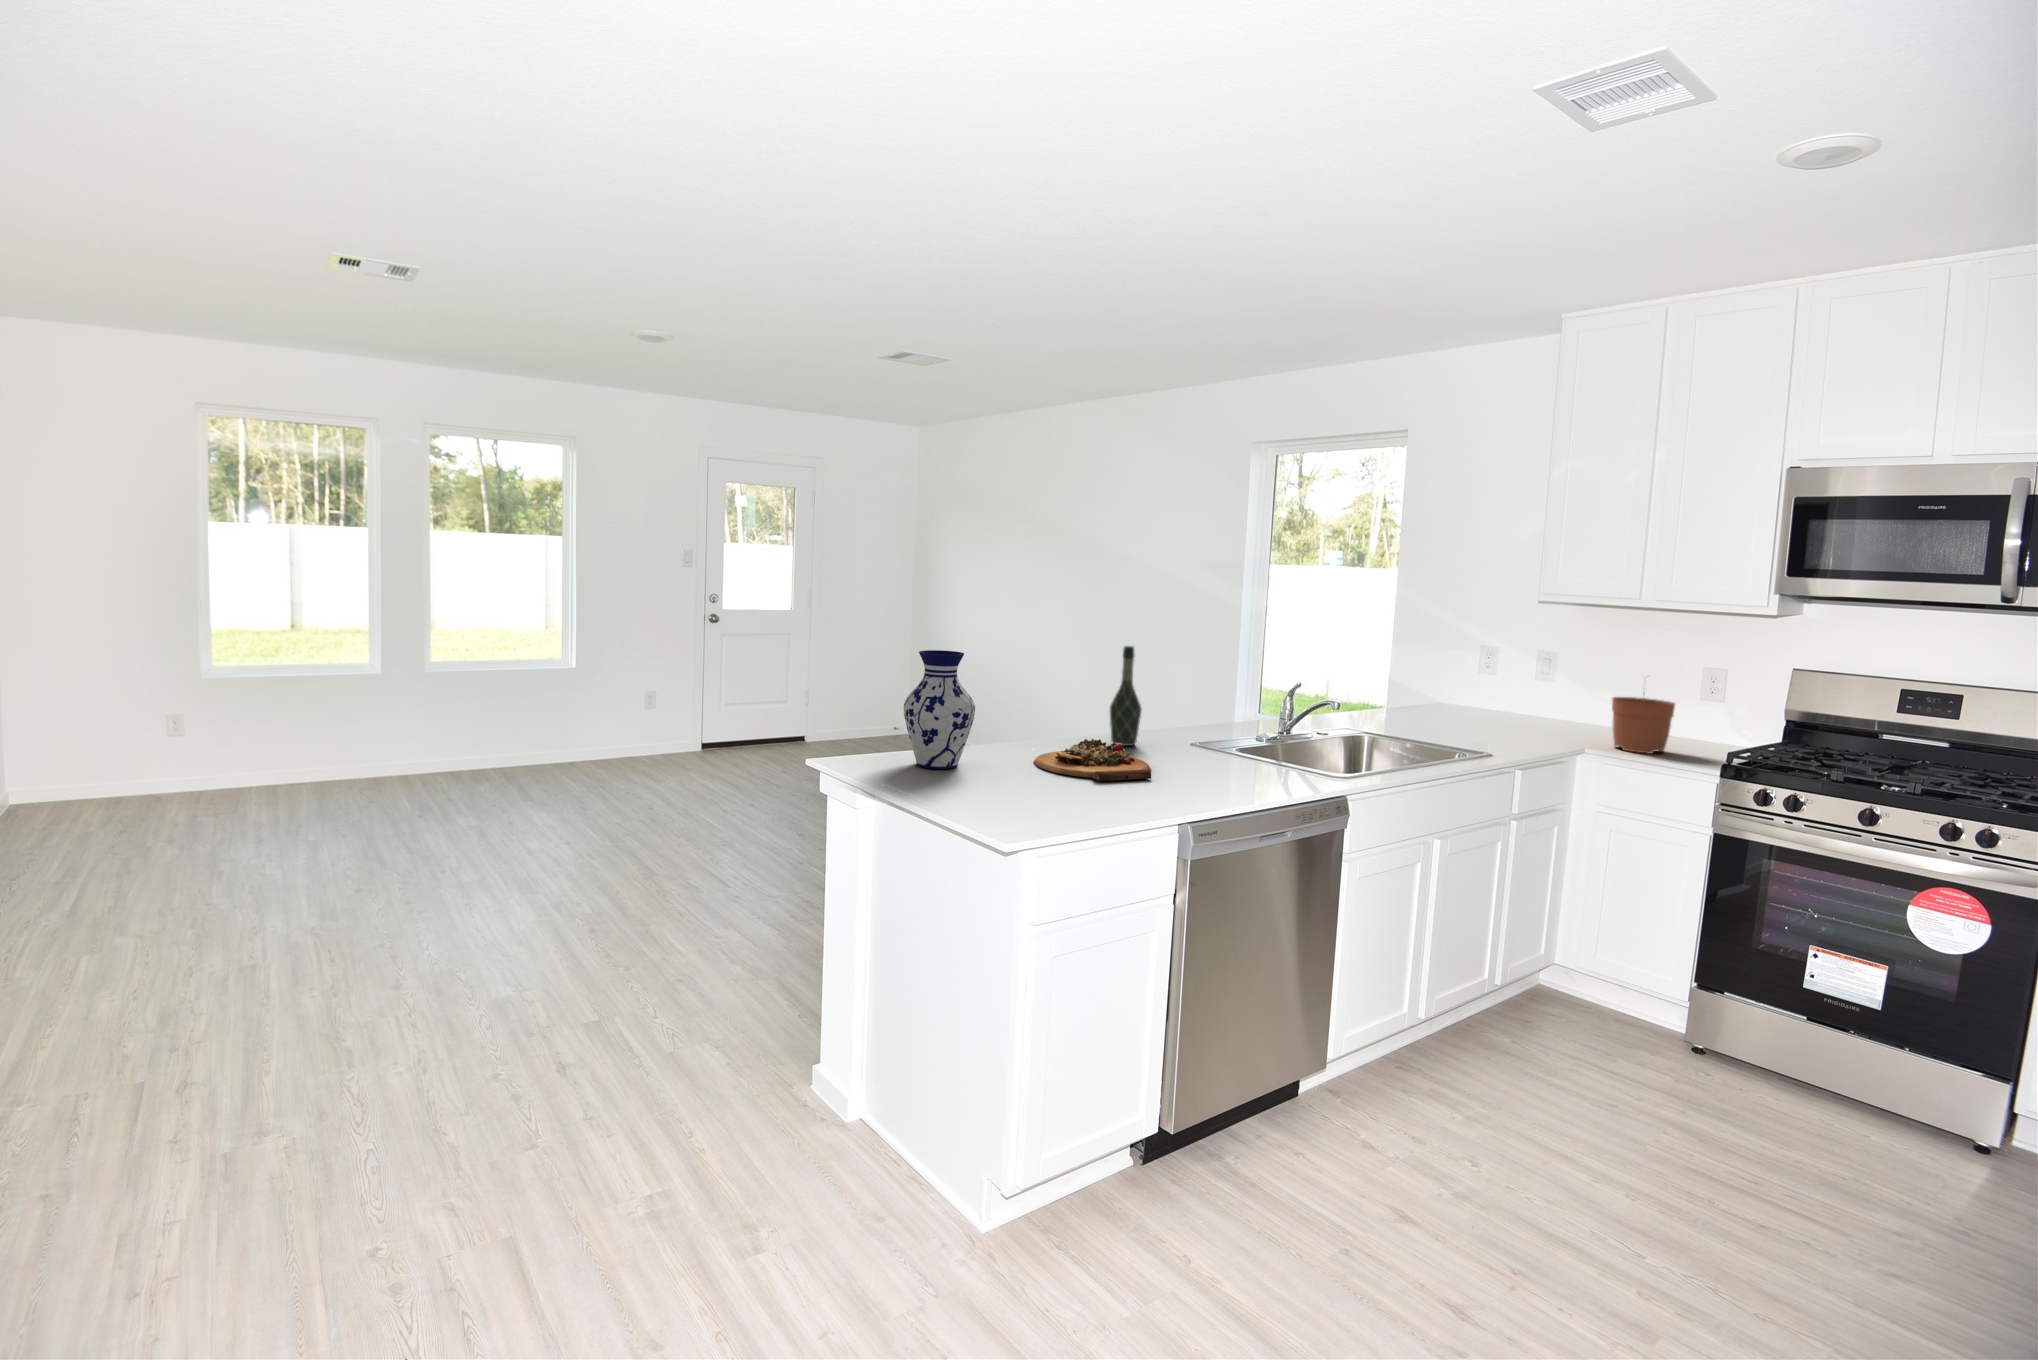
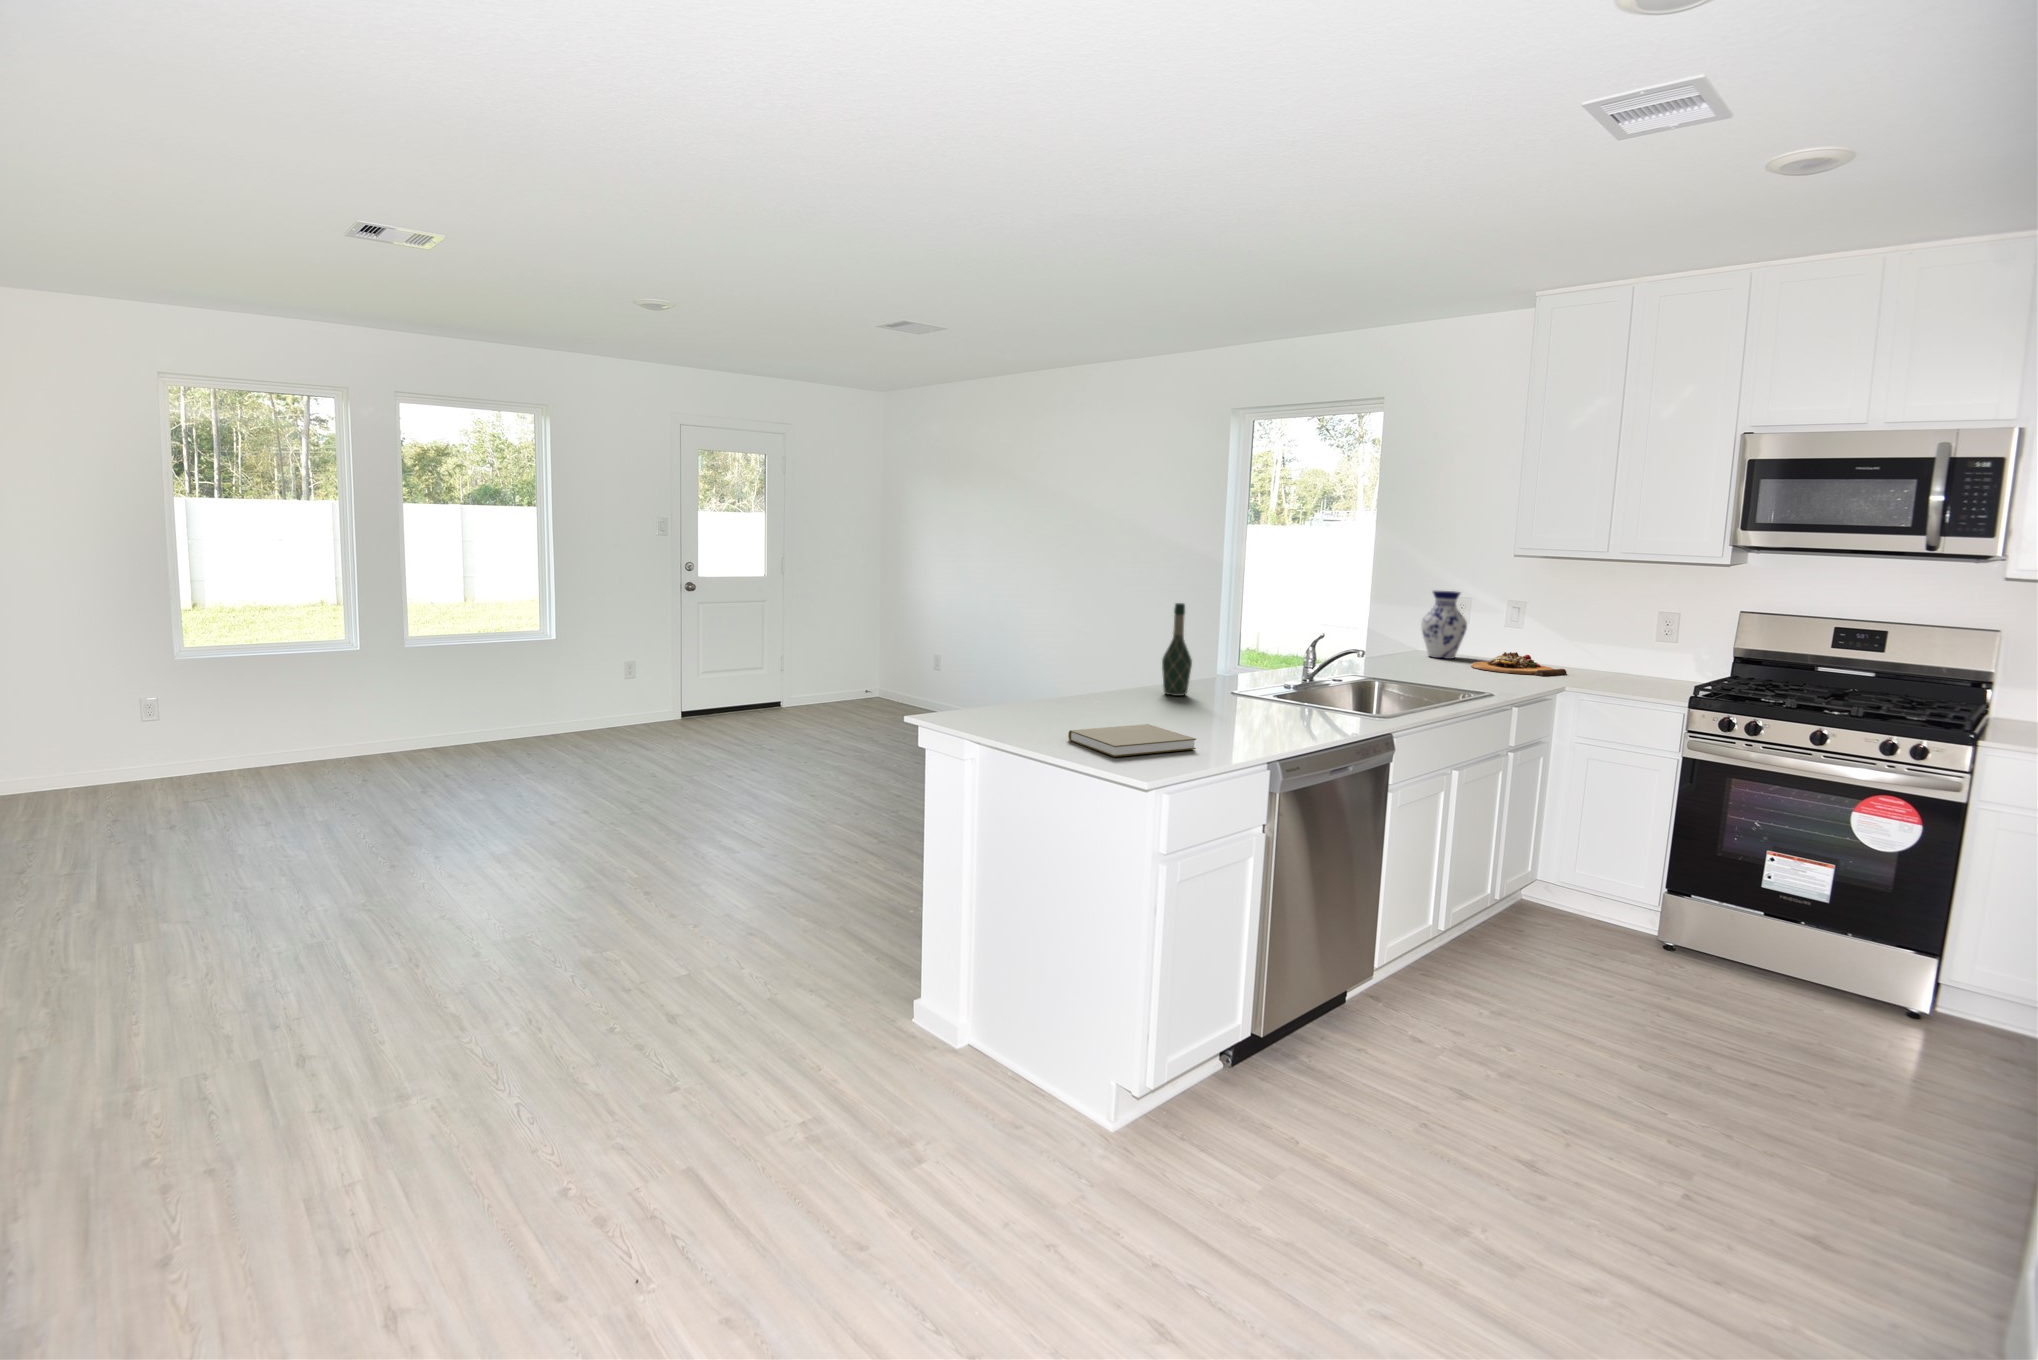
vase: present [904,650,975,769] -> present [1421,591,1467,659]
plant pot: present [1612,697,1675,754] -> none [1588,620,1645,690]
cutting board: present [1034,739,1151,781] -> present [1471,652,1567,676]
book: none [961,778,1095,813] -> present [1068,724,1196,757]

